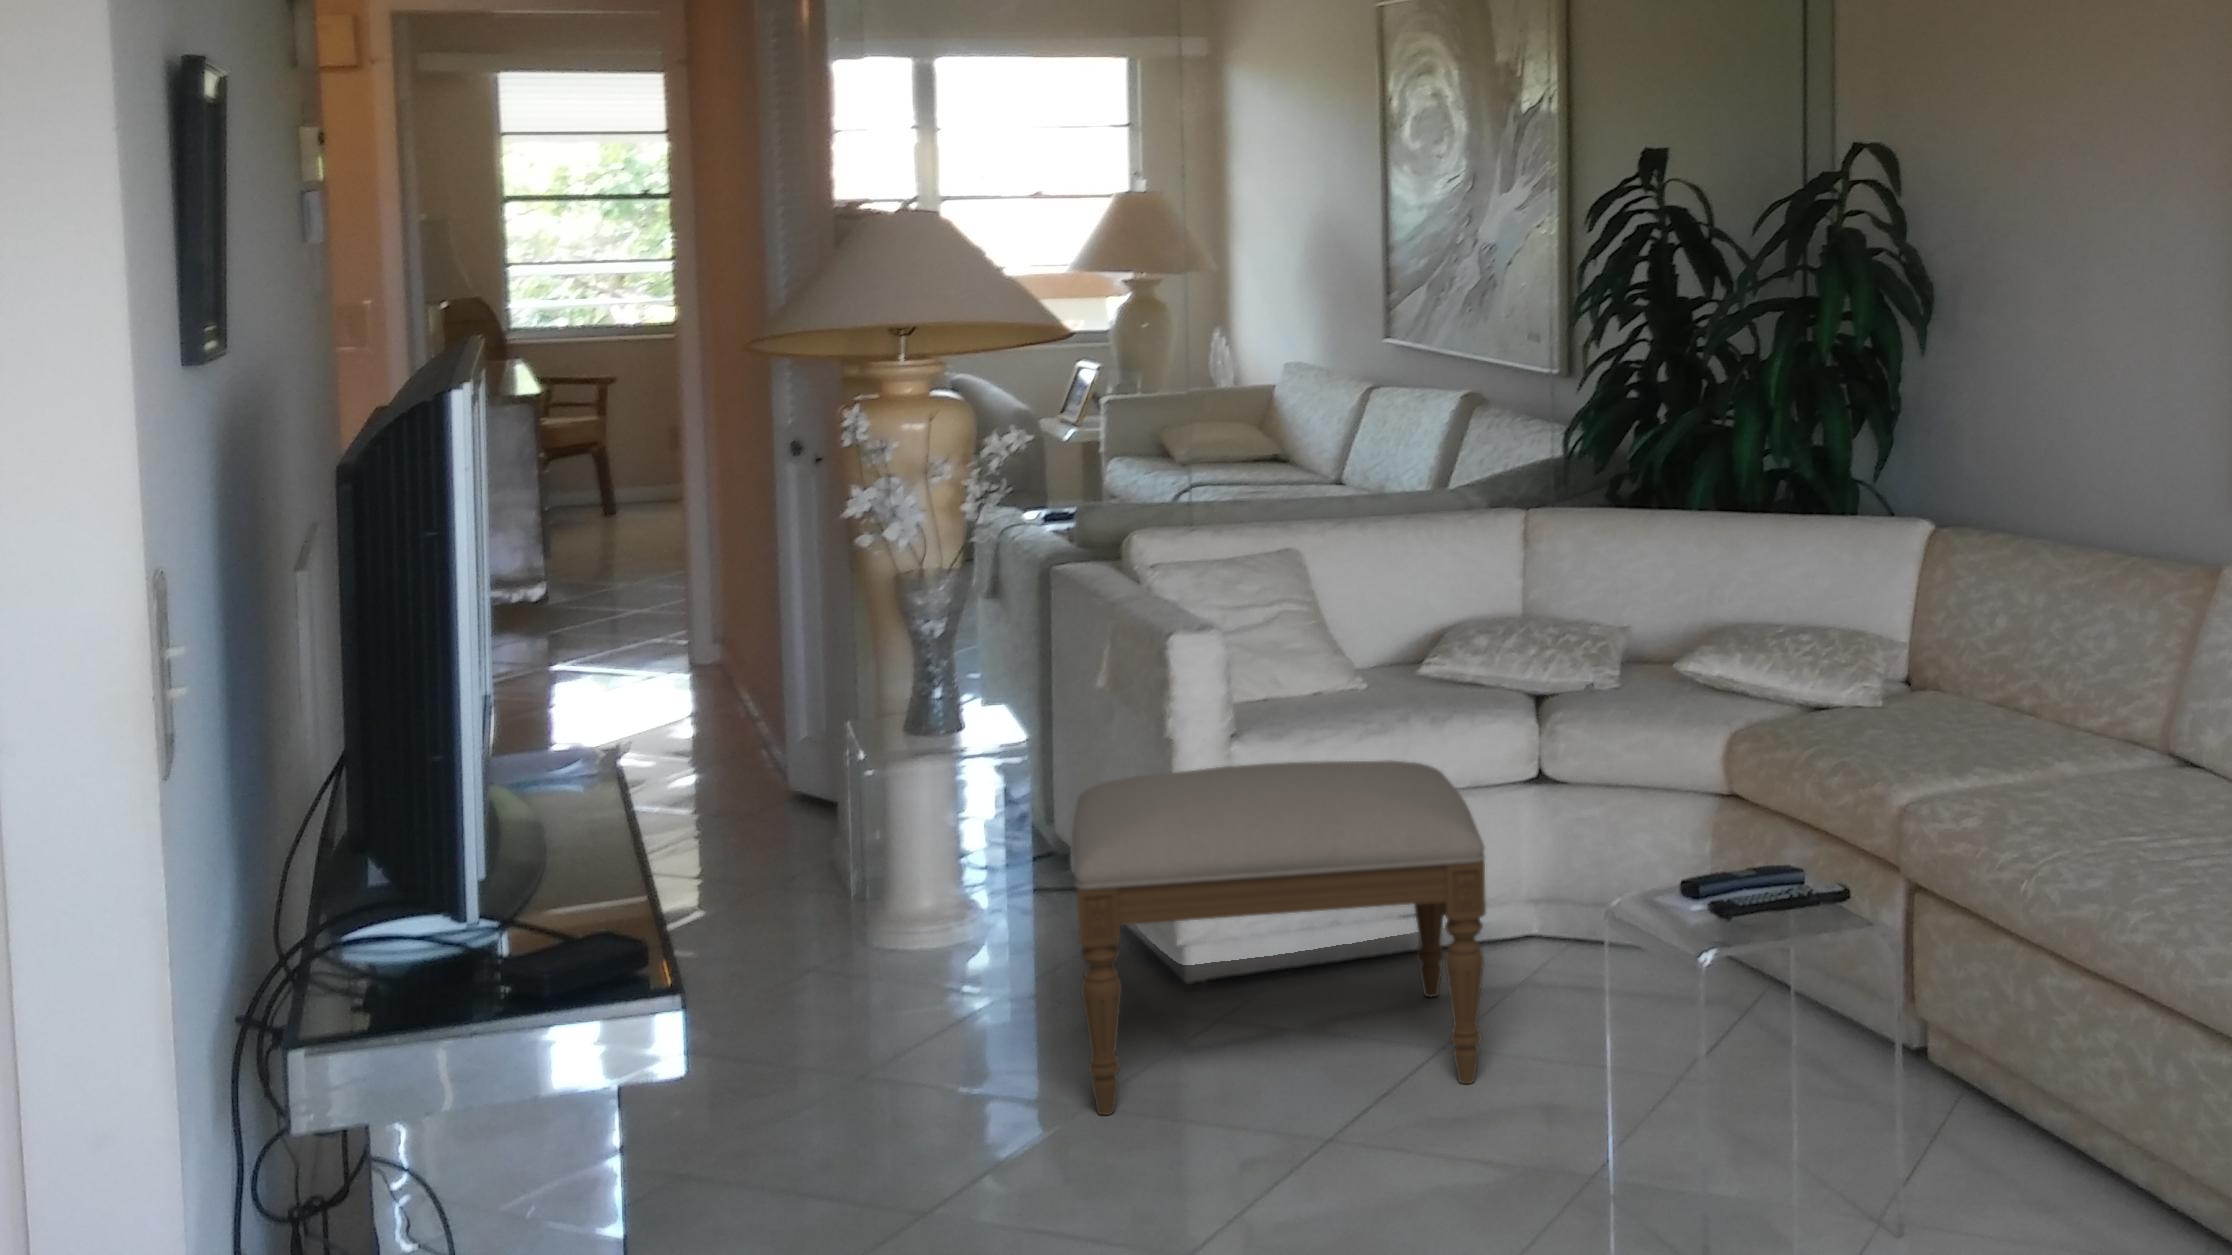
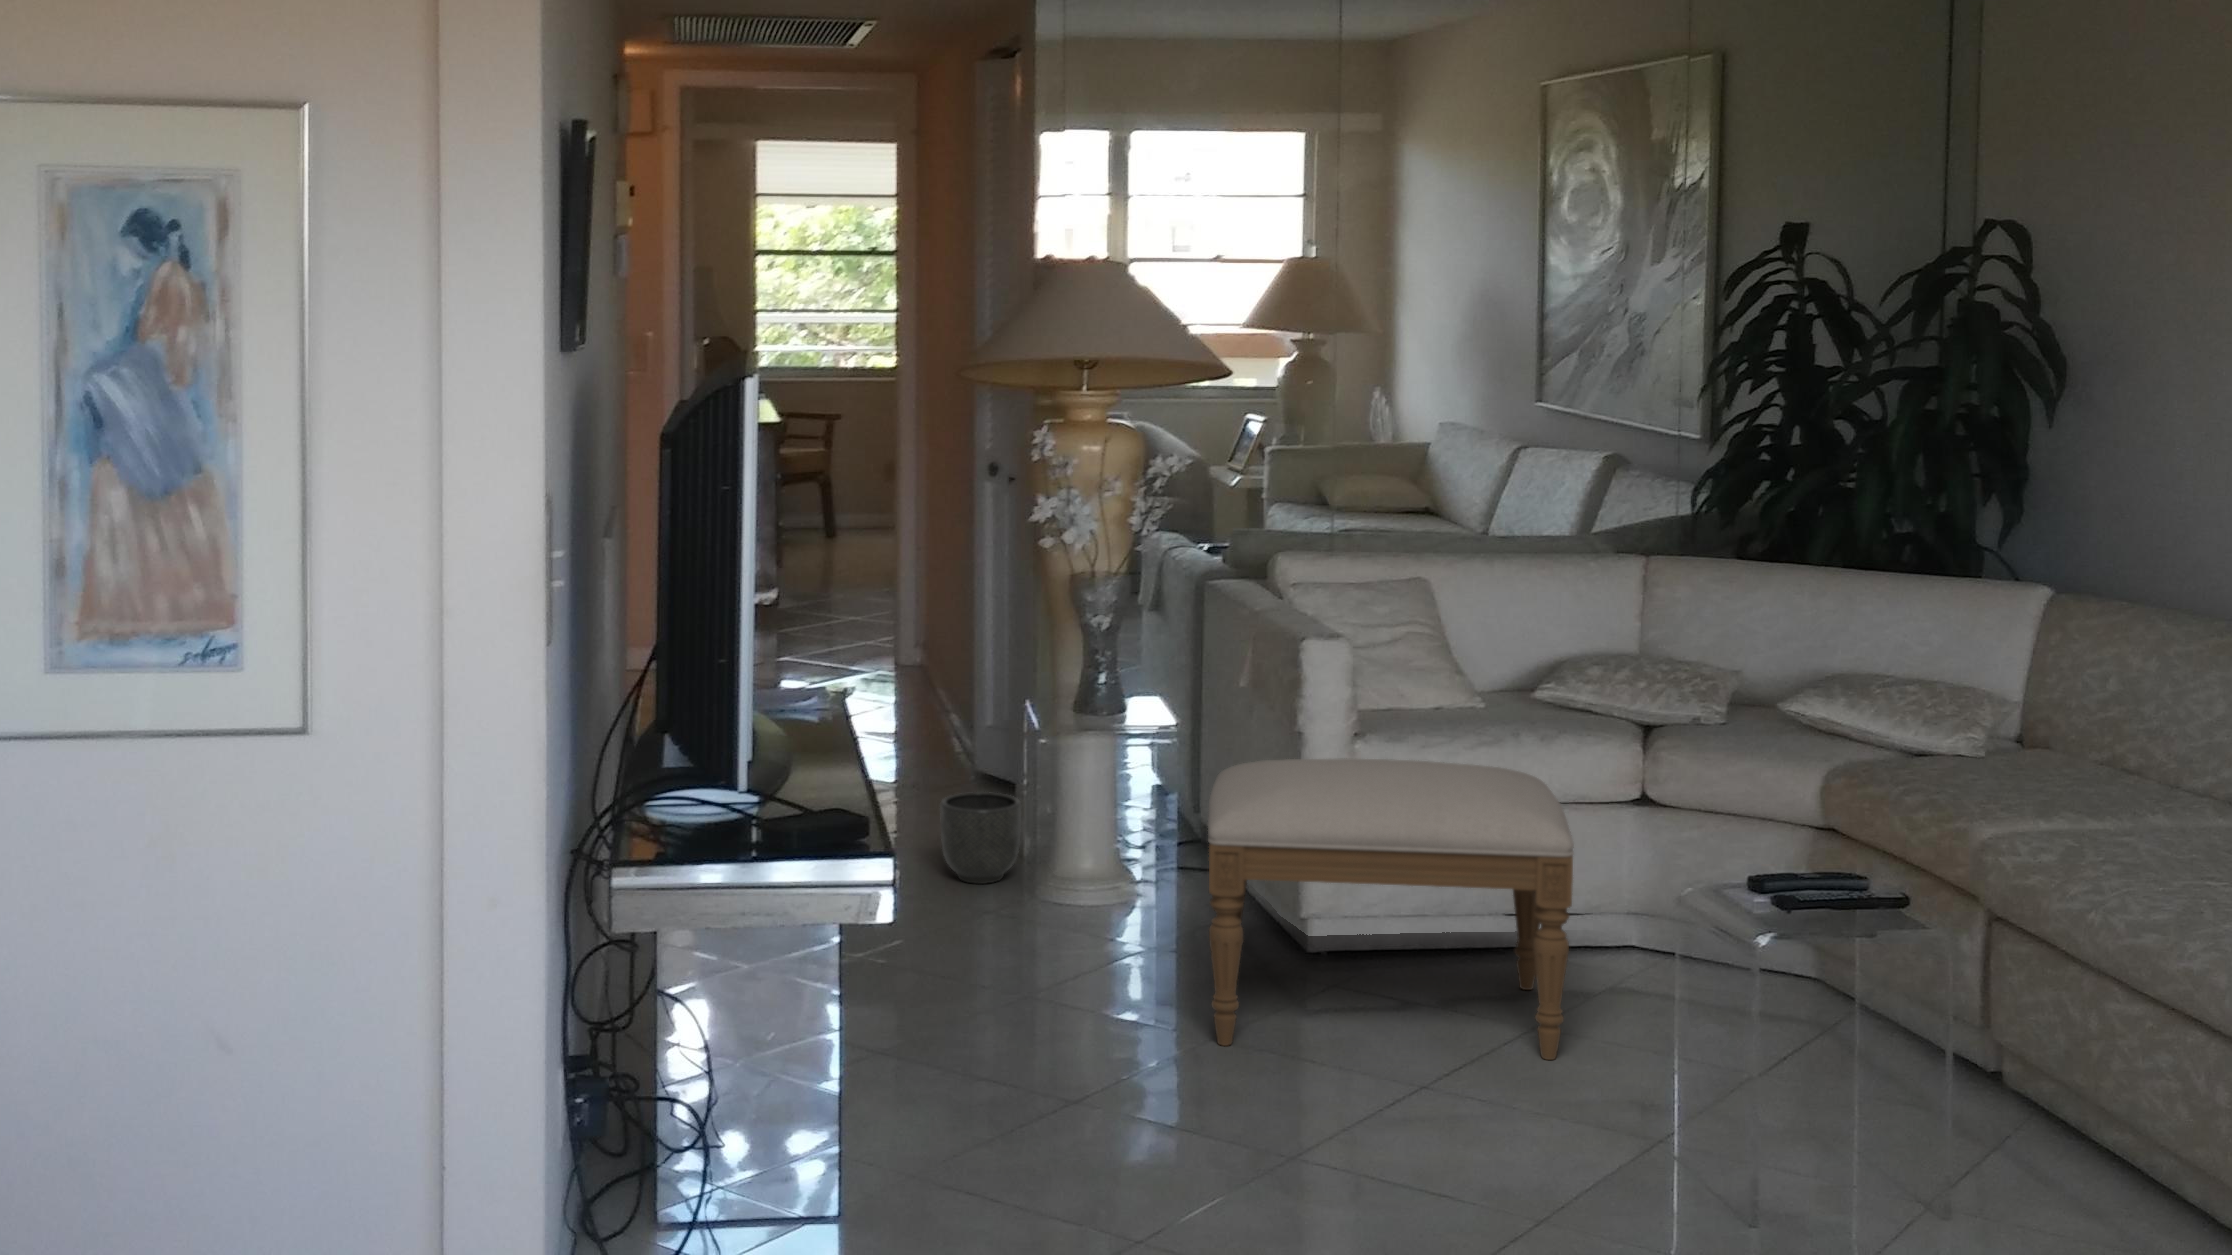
planter: none [750,825,848,934] -> present [940,792,1021,884]

